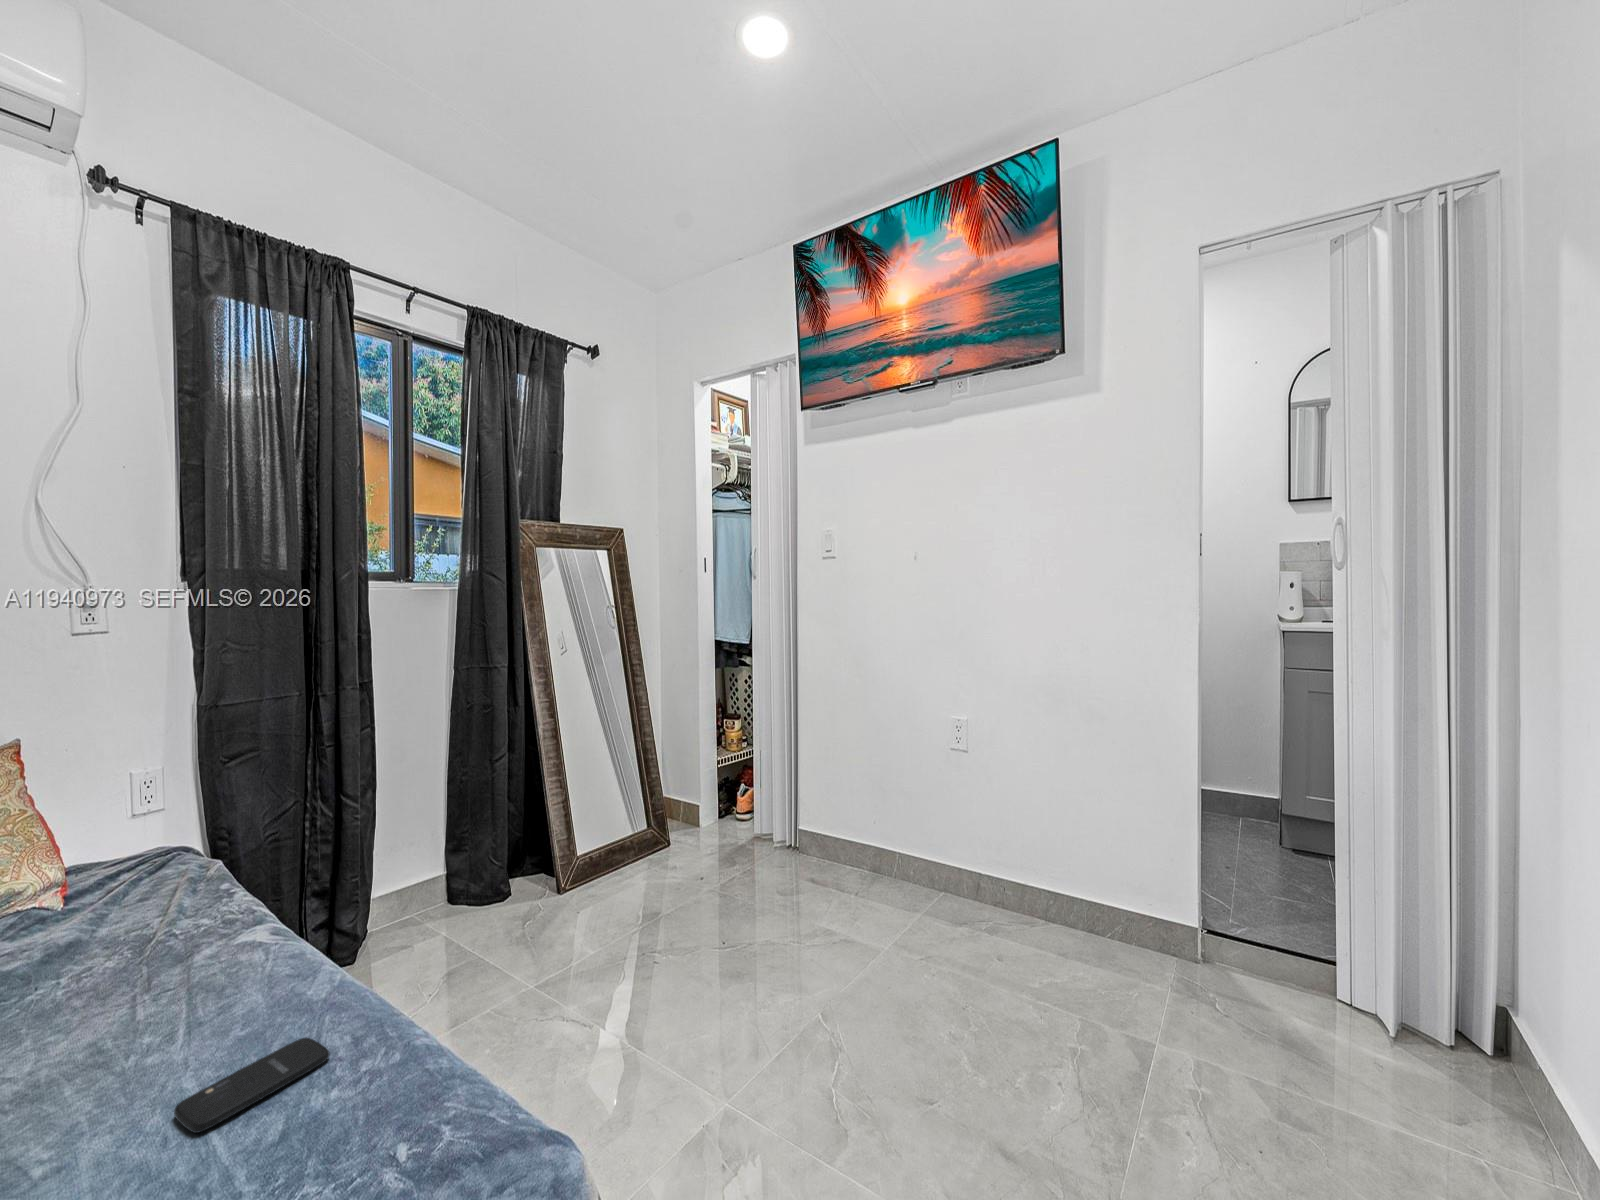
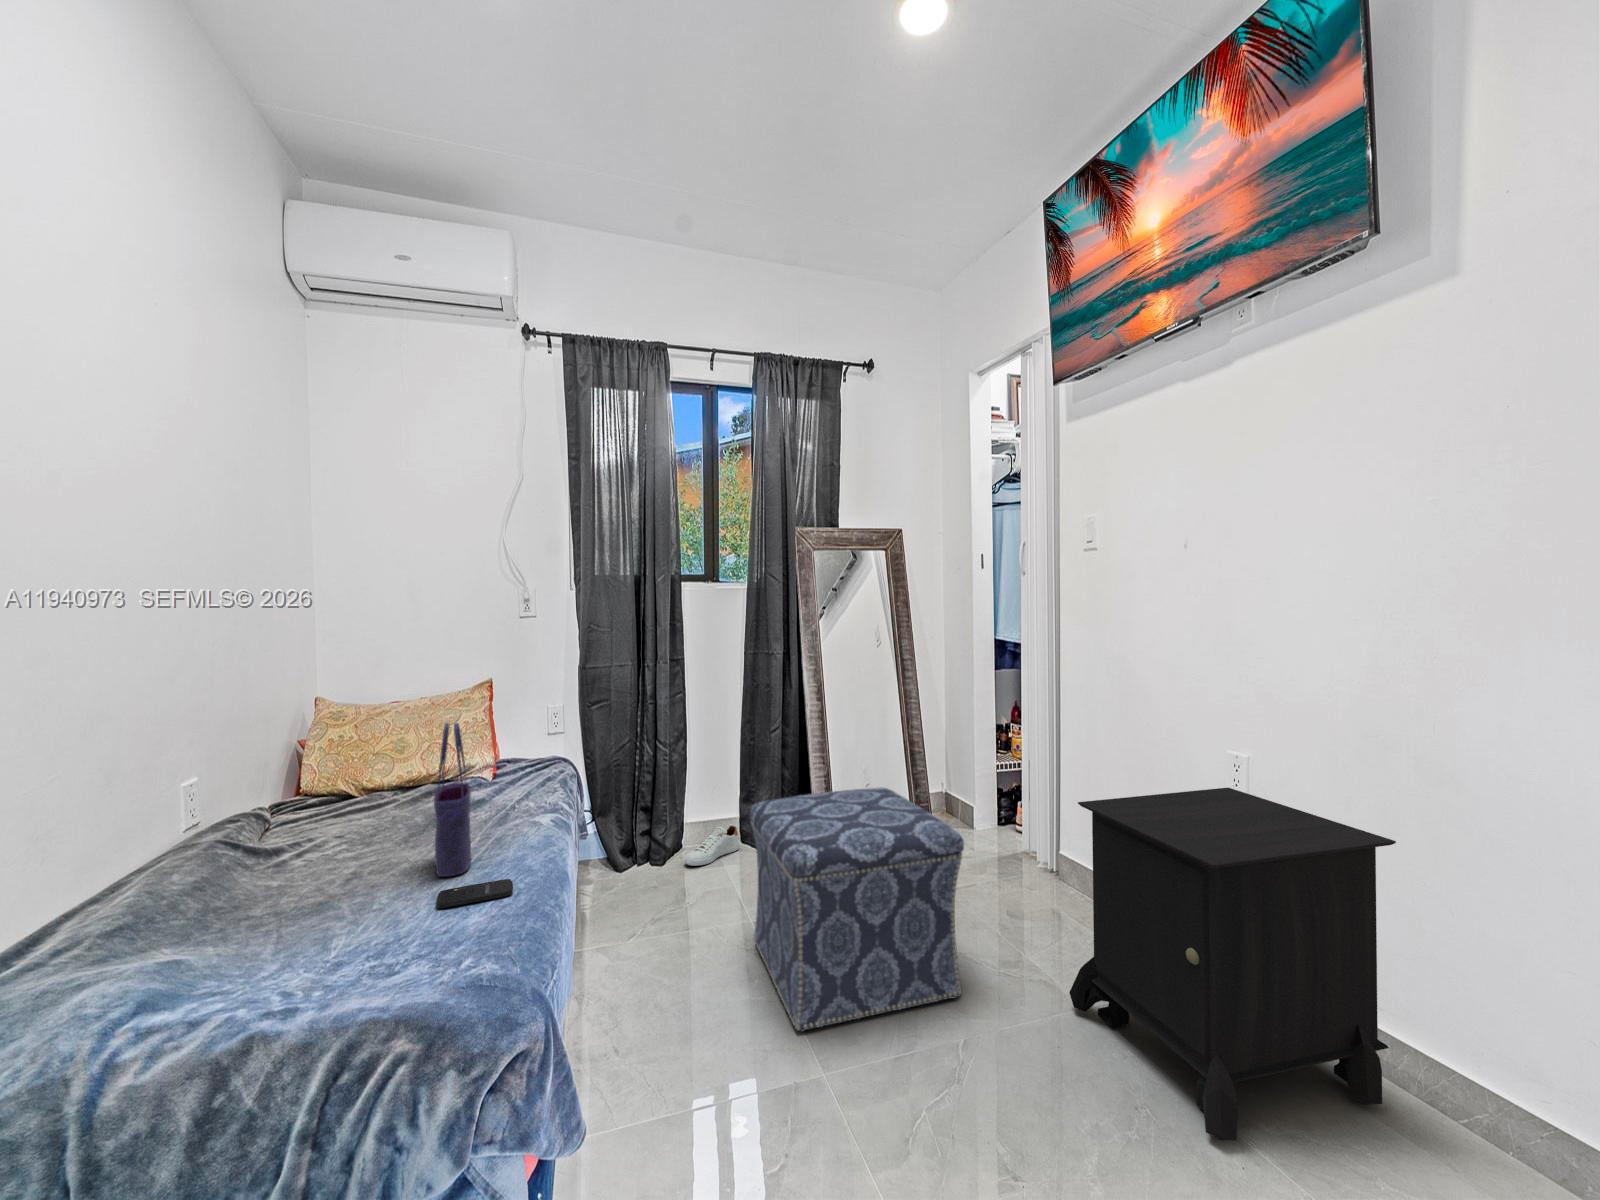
nightstand: none [877,746,1079,1009] -> present [1069,788,1396,1141]
ottoman: none [549,797,798,1080] -> present [750,788,964,1032]
tote bag: none [90,809,185,1087] -> present [434,723,471,877]
shoe: none [387,884,454,948] -> present [684,825,739,866]

